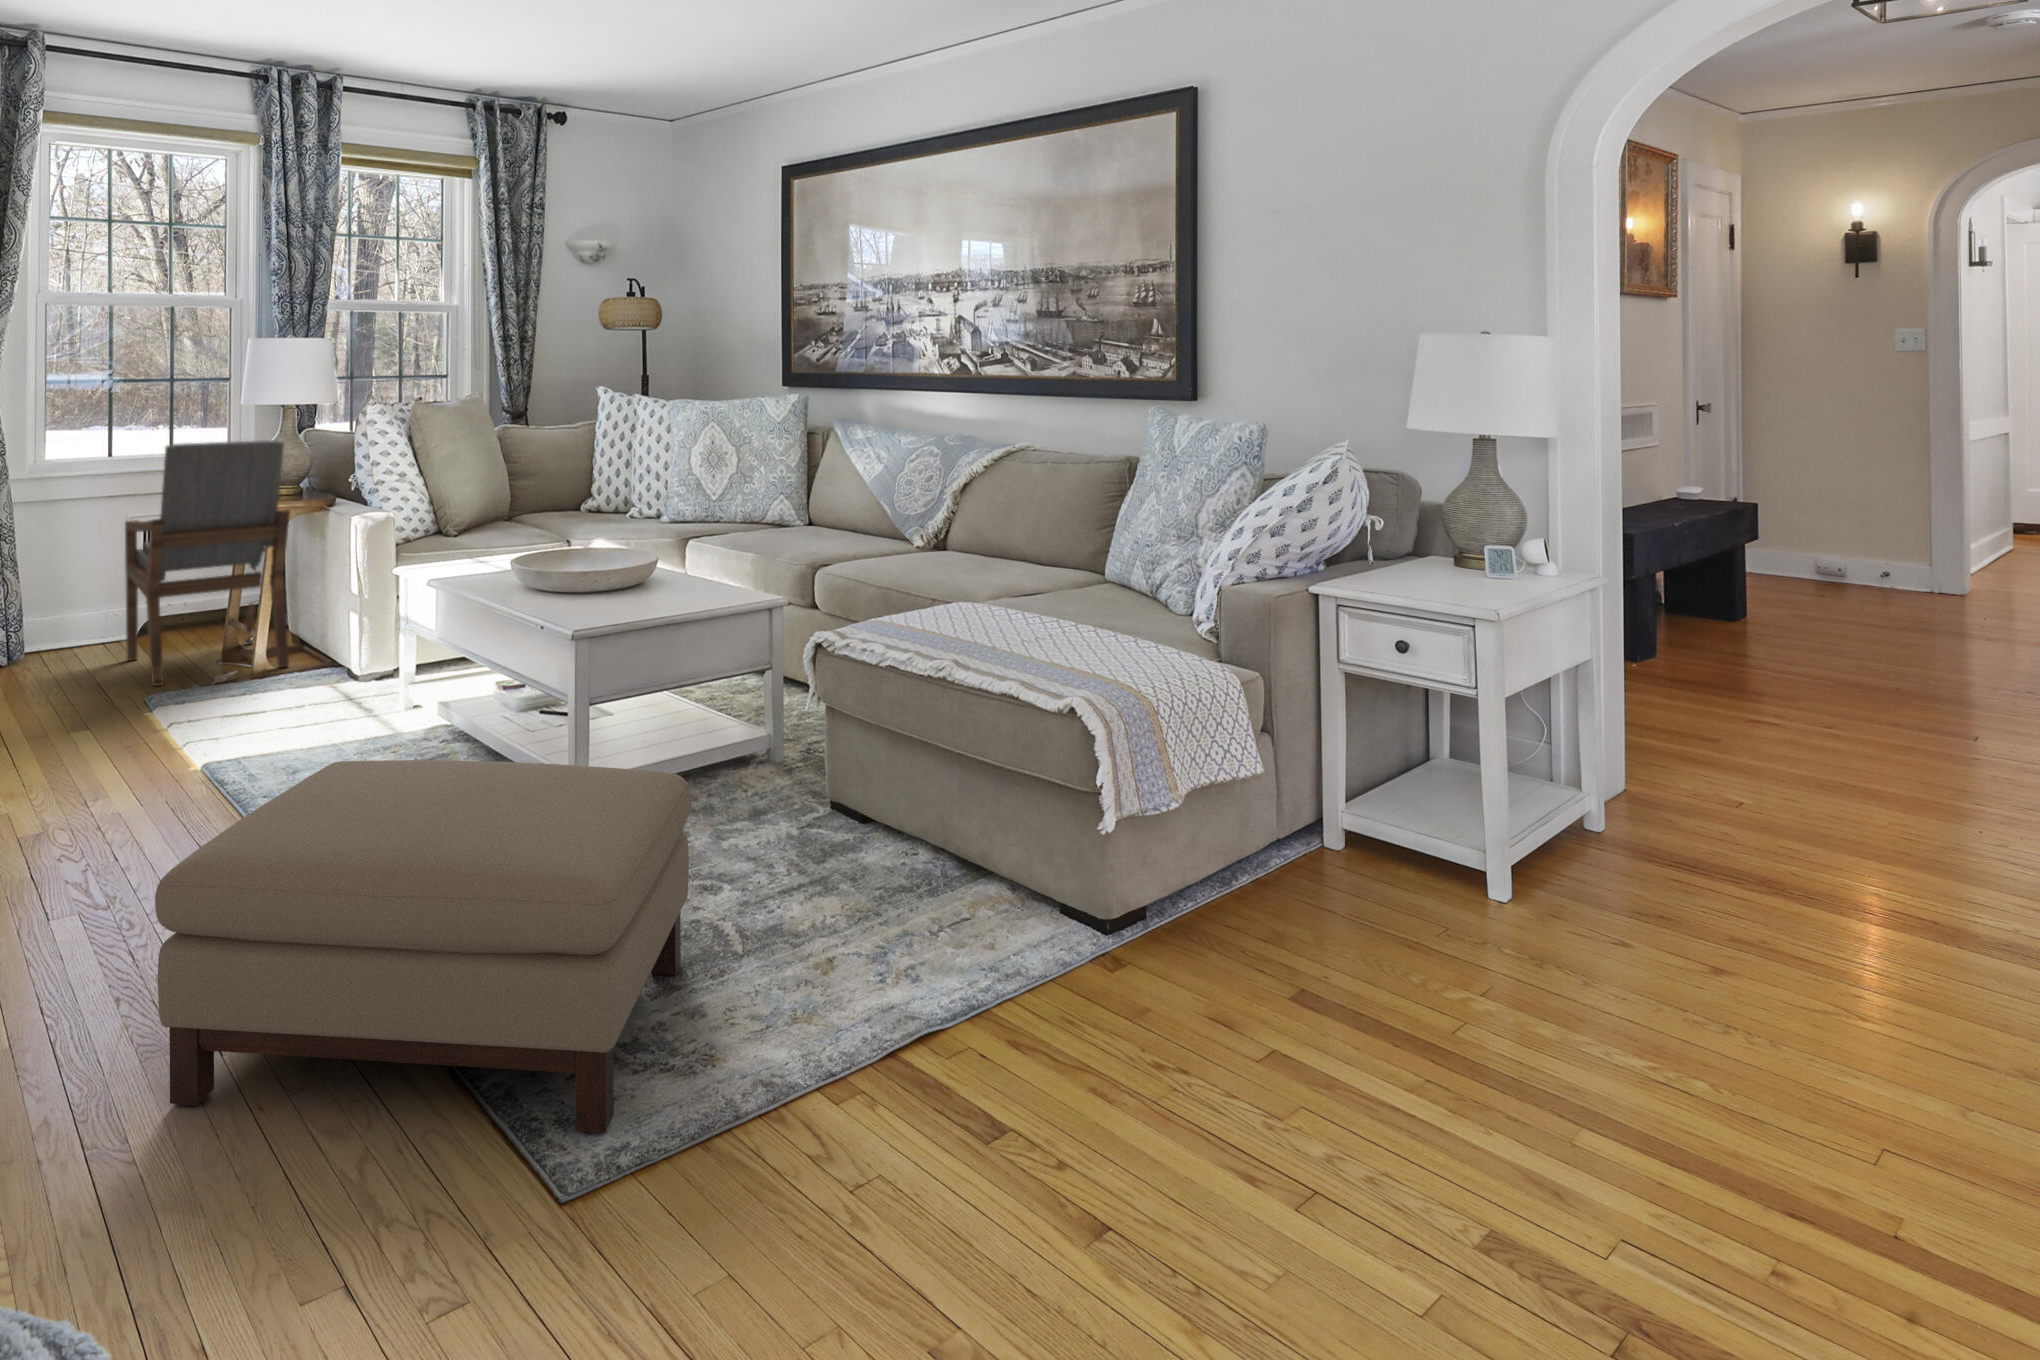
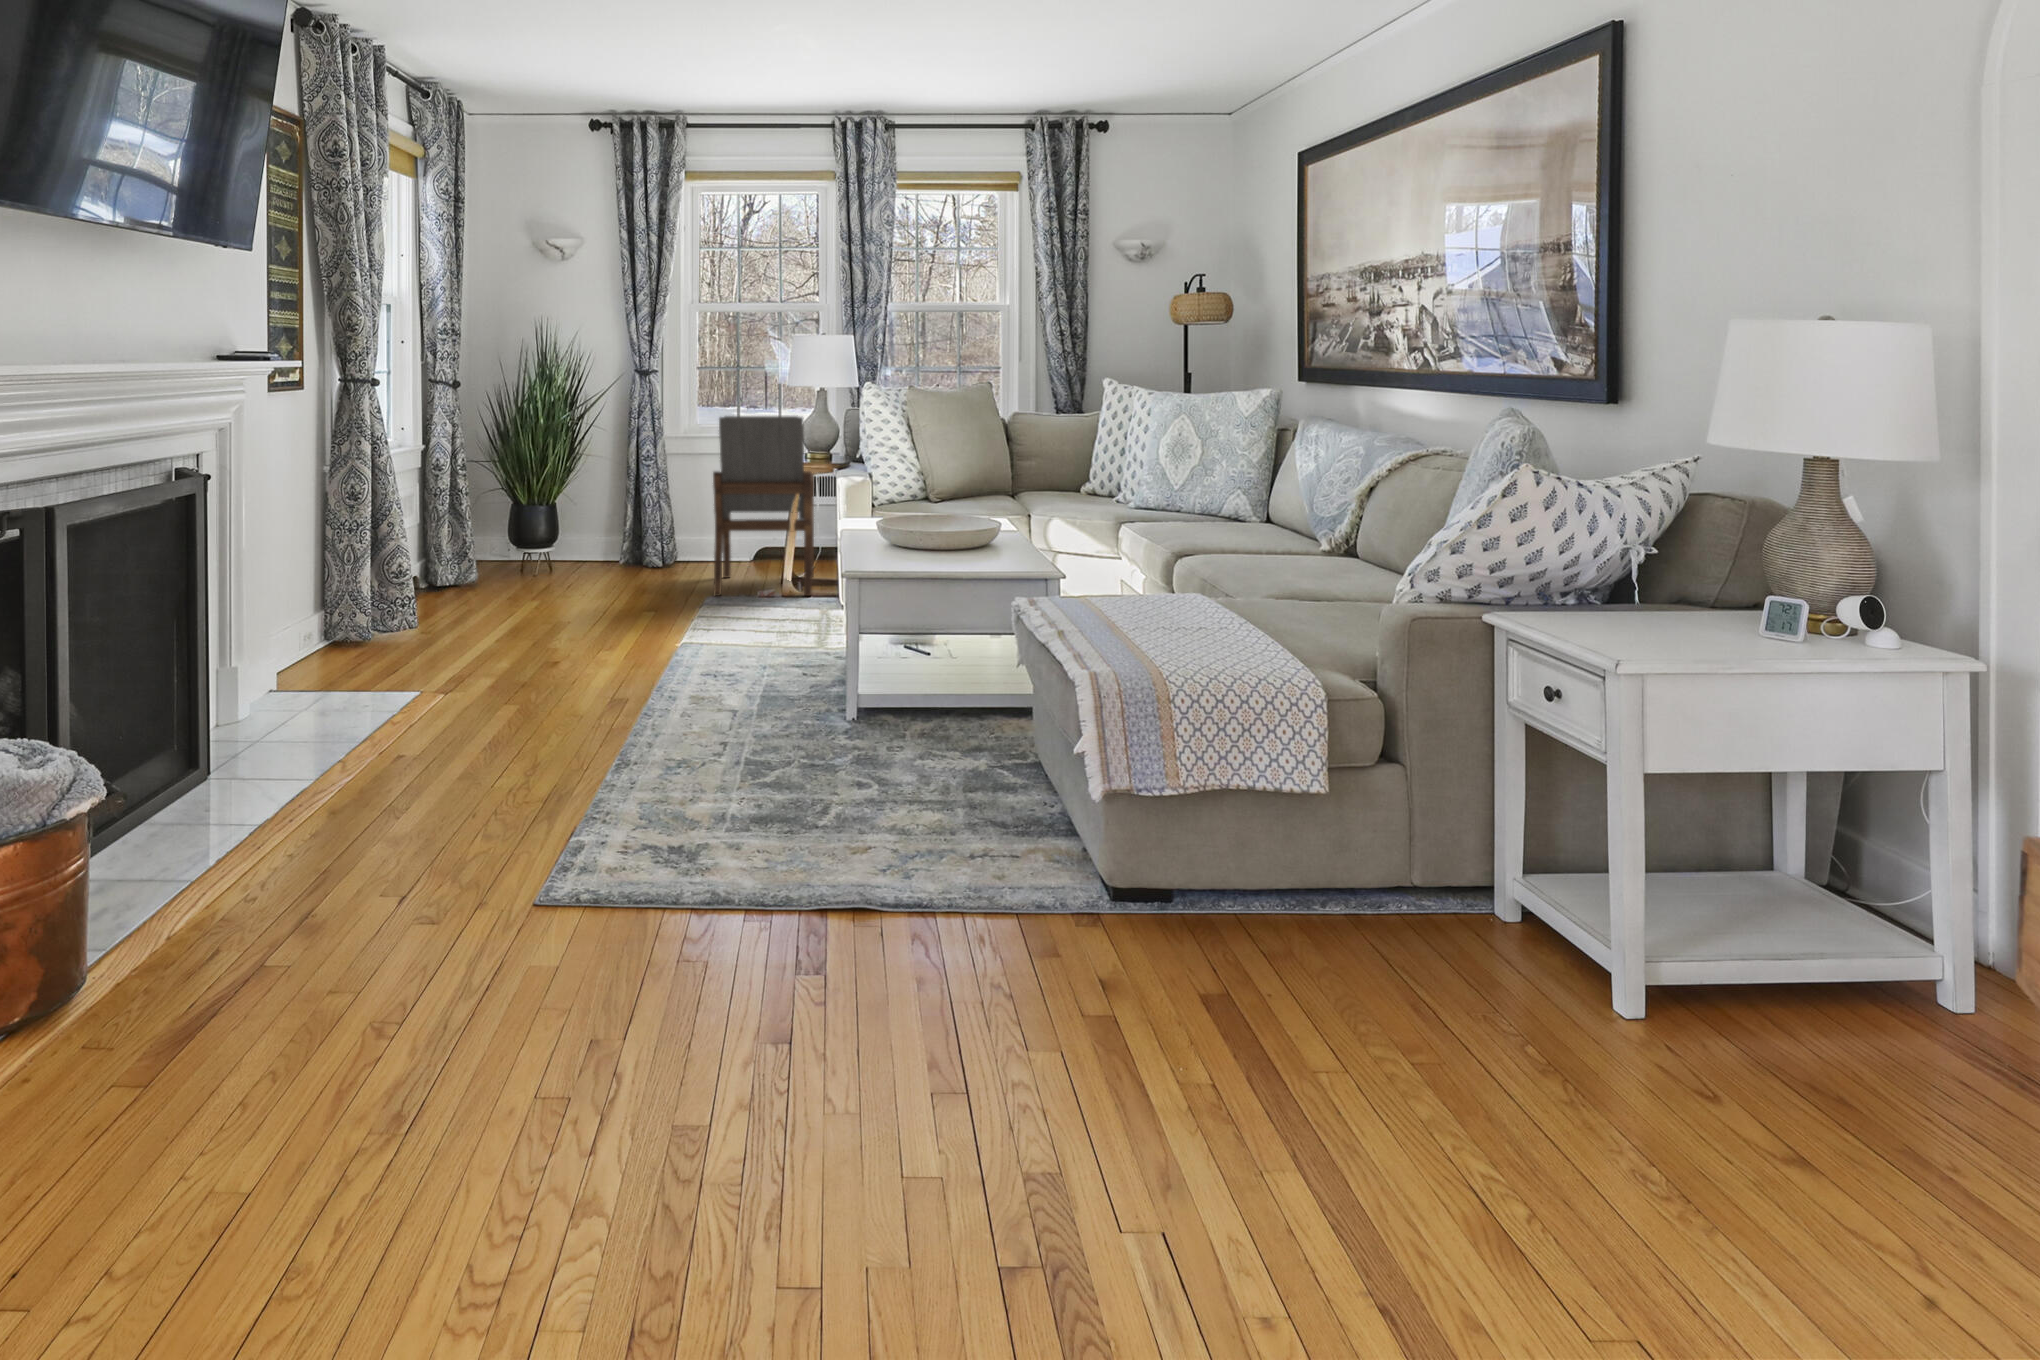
ottoman: present [155,760,691,1132] -> none [393,642,767,925]

